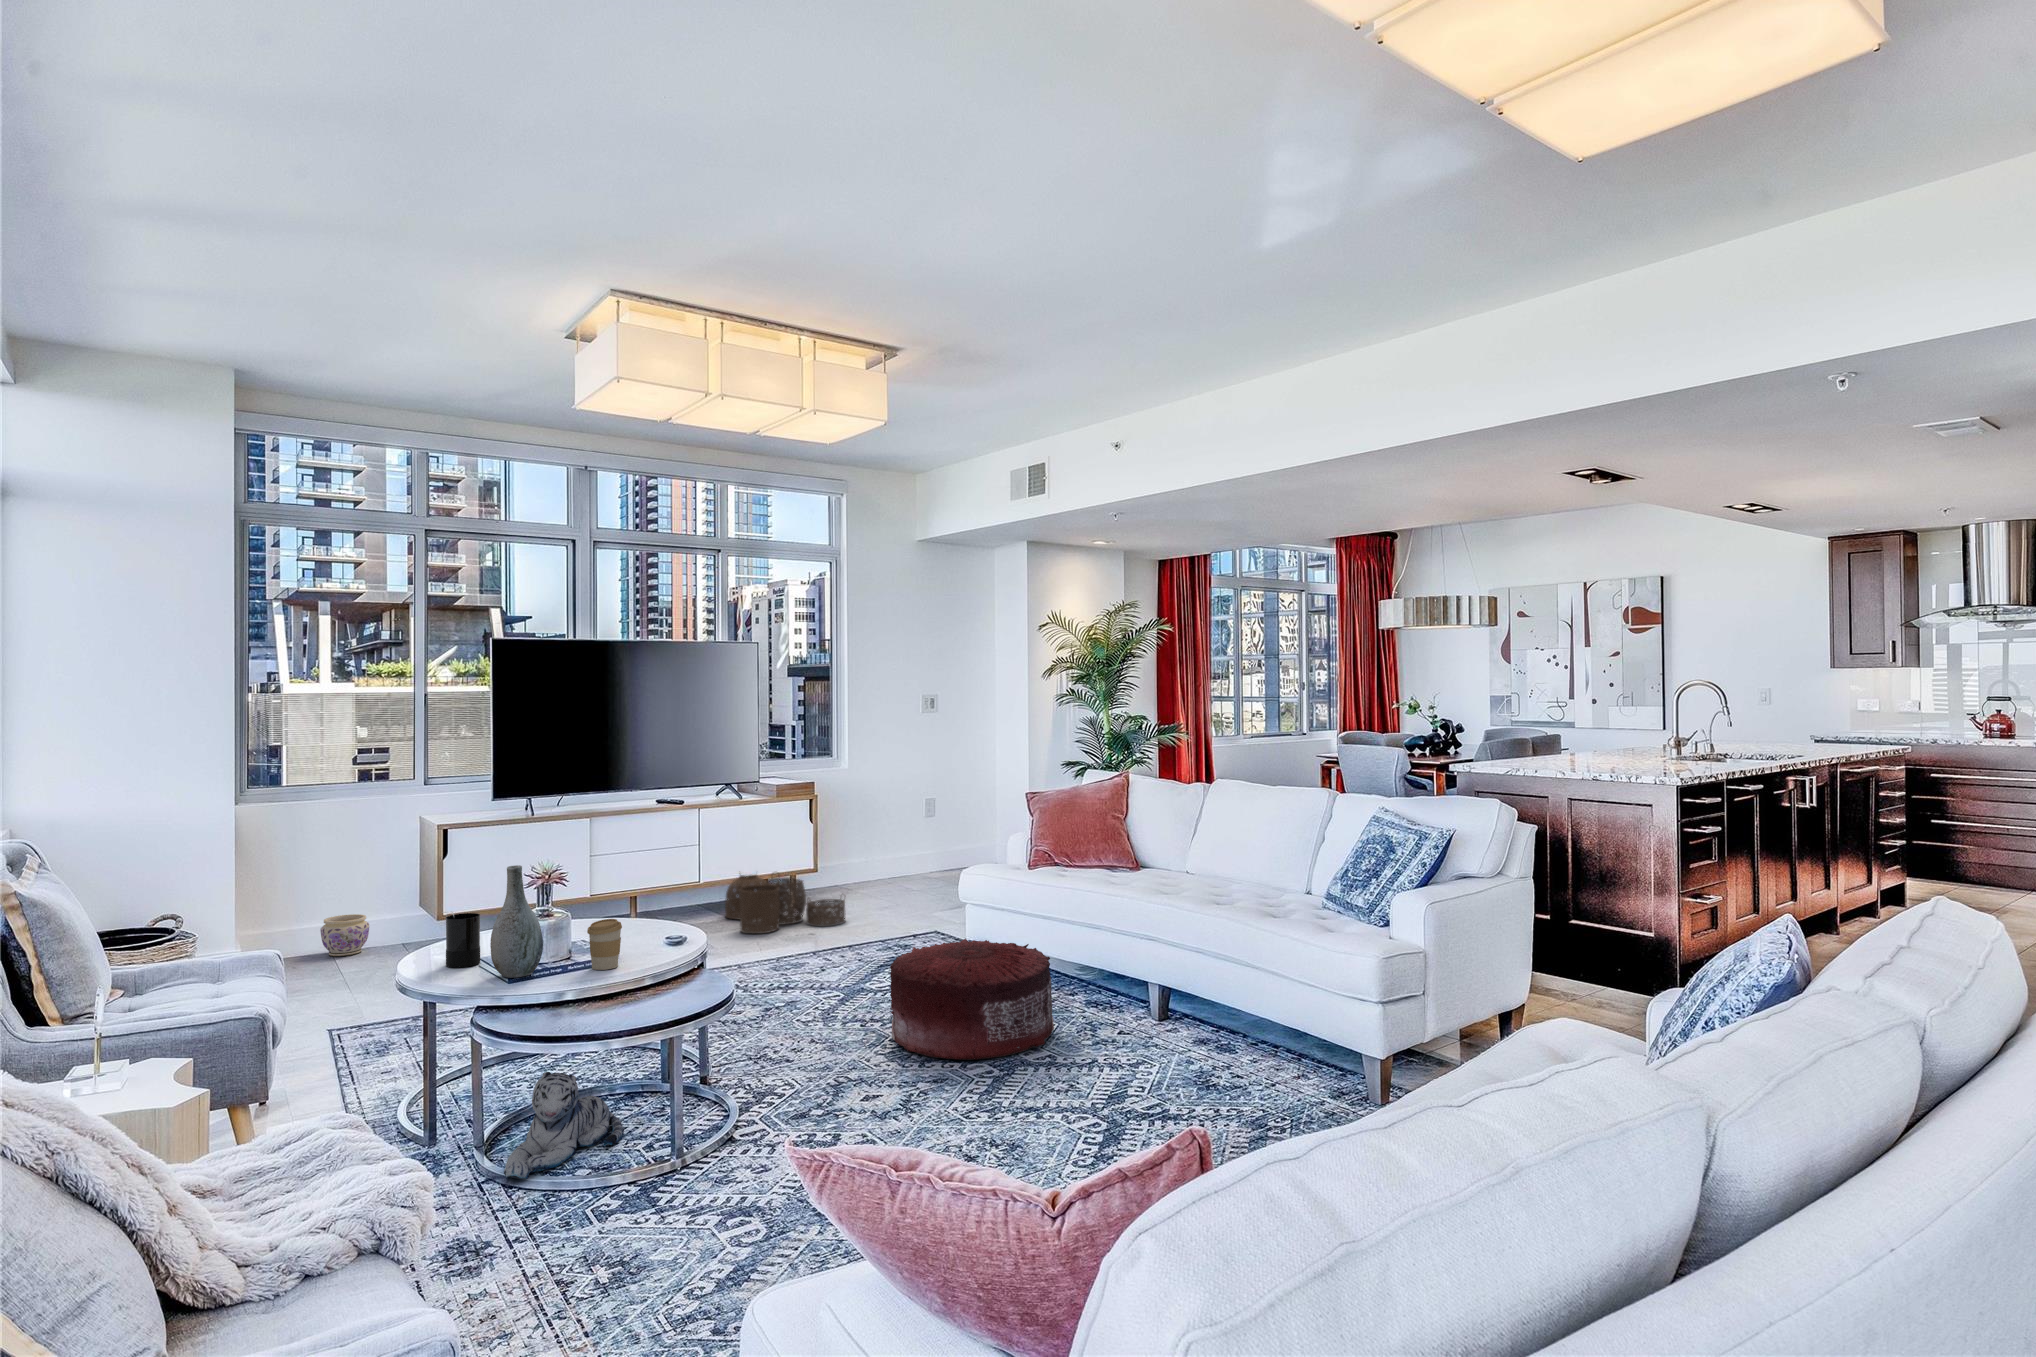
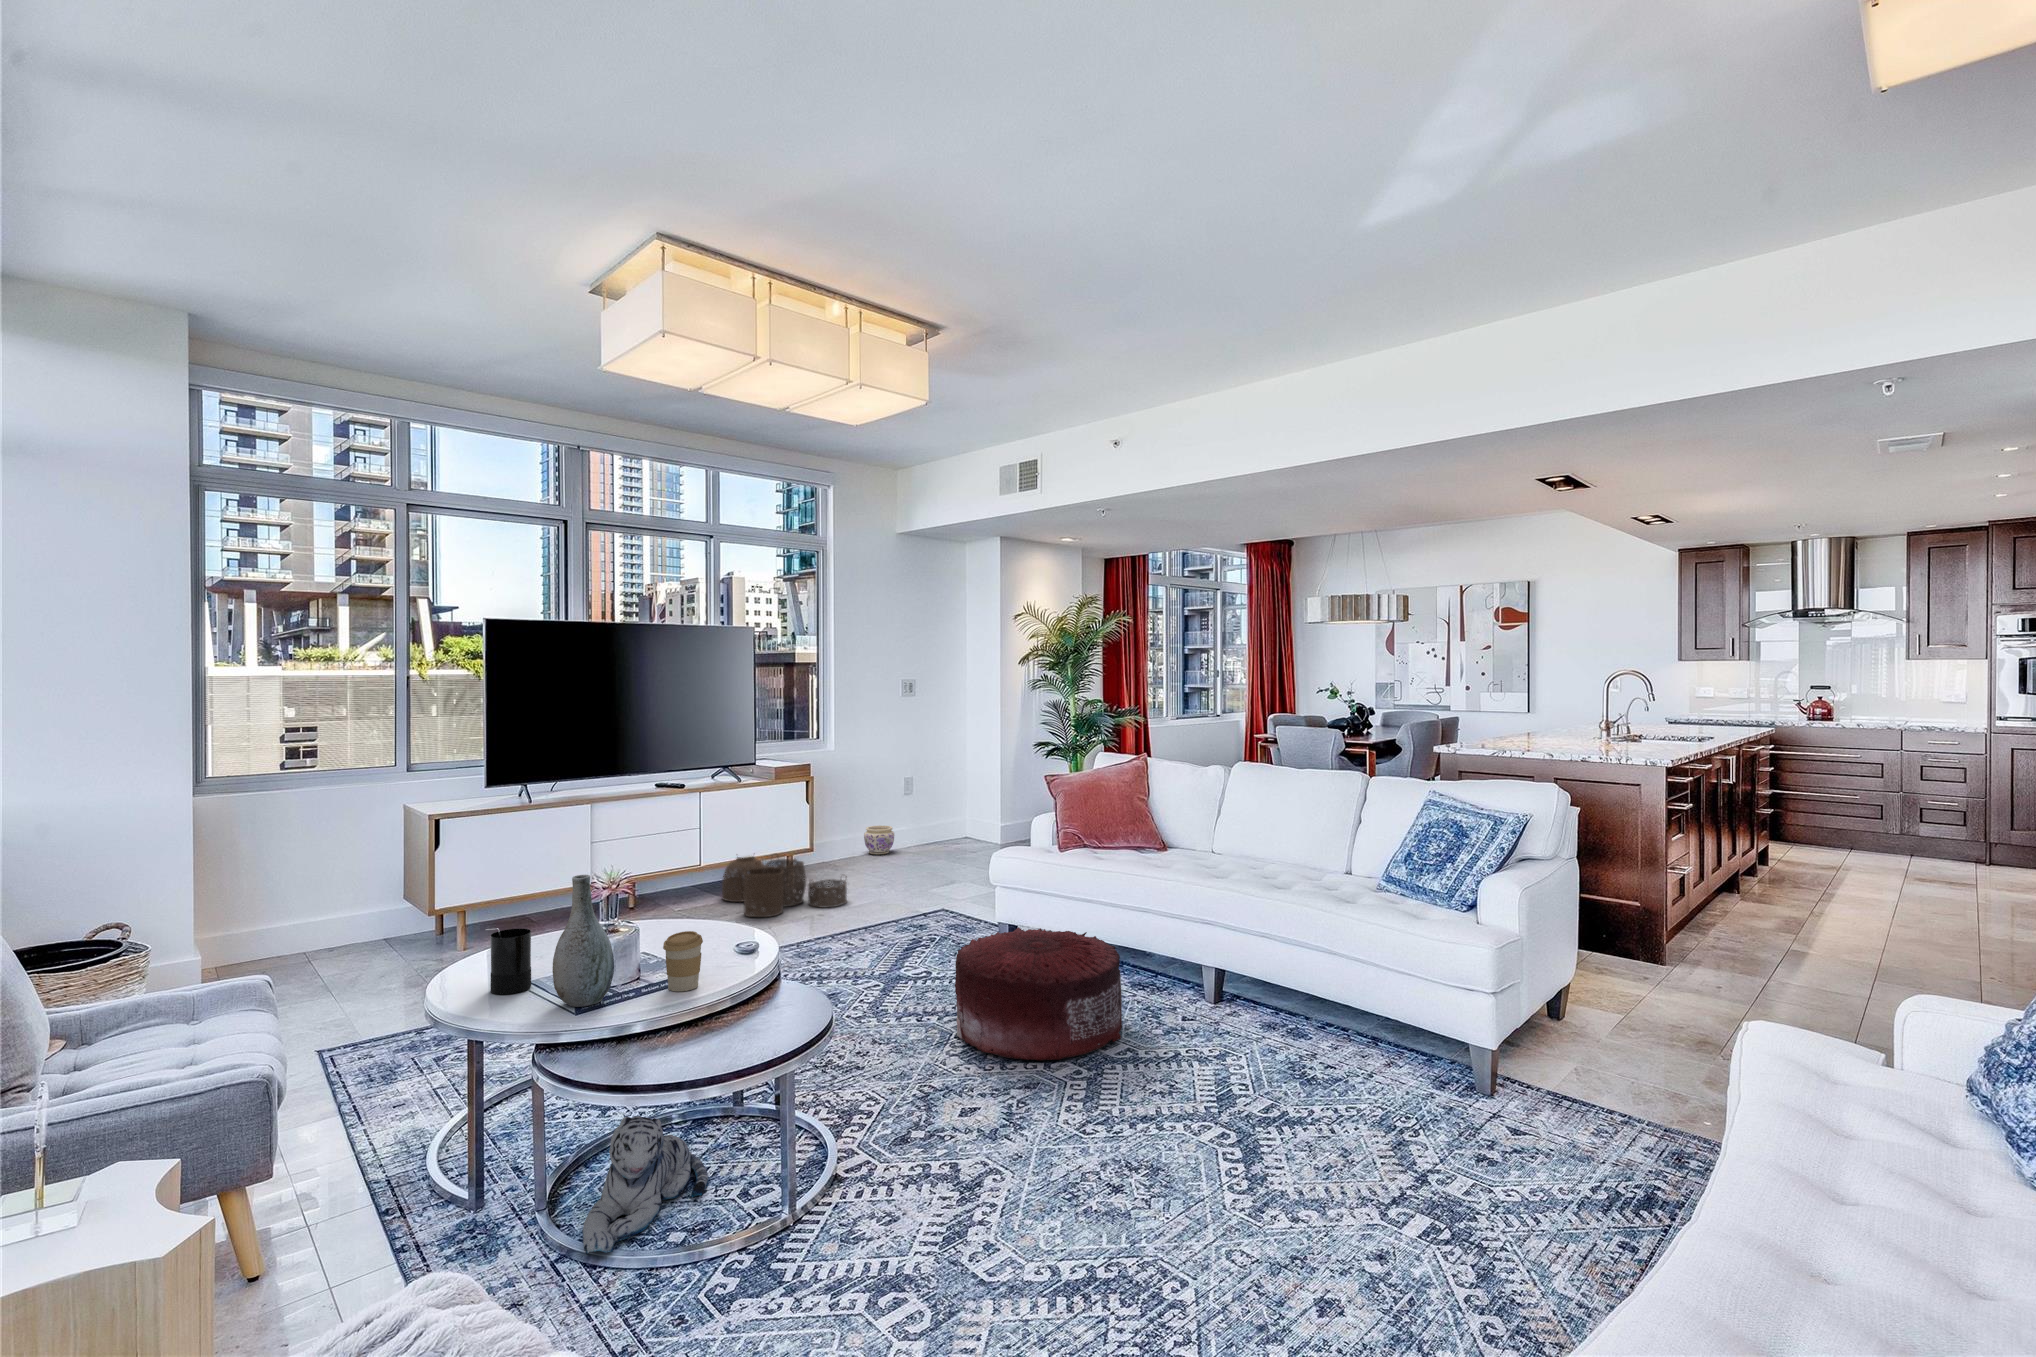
planter: present [320,914,369,957] -> present [864,826,894,855]

